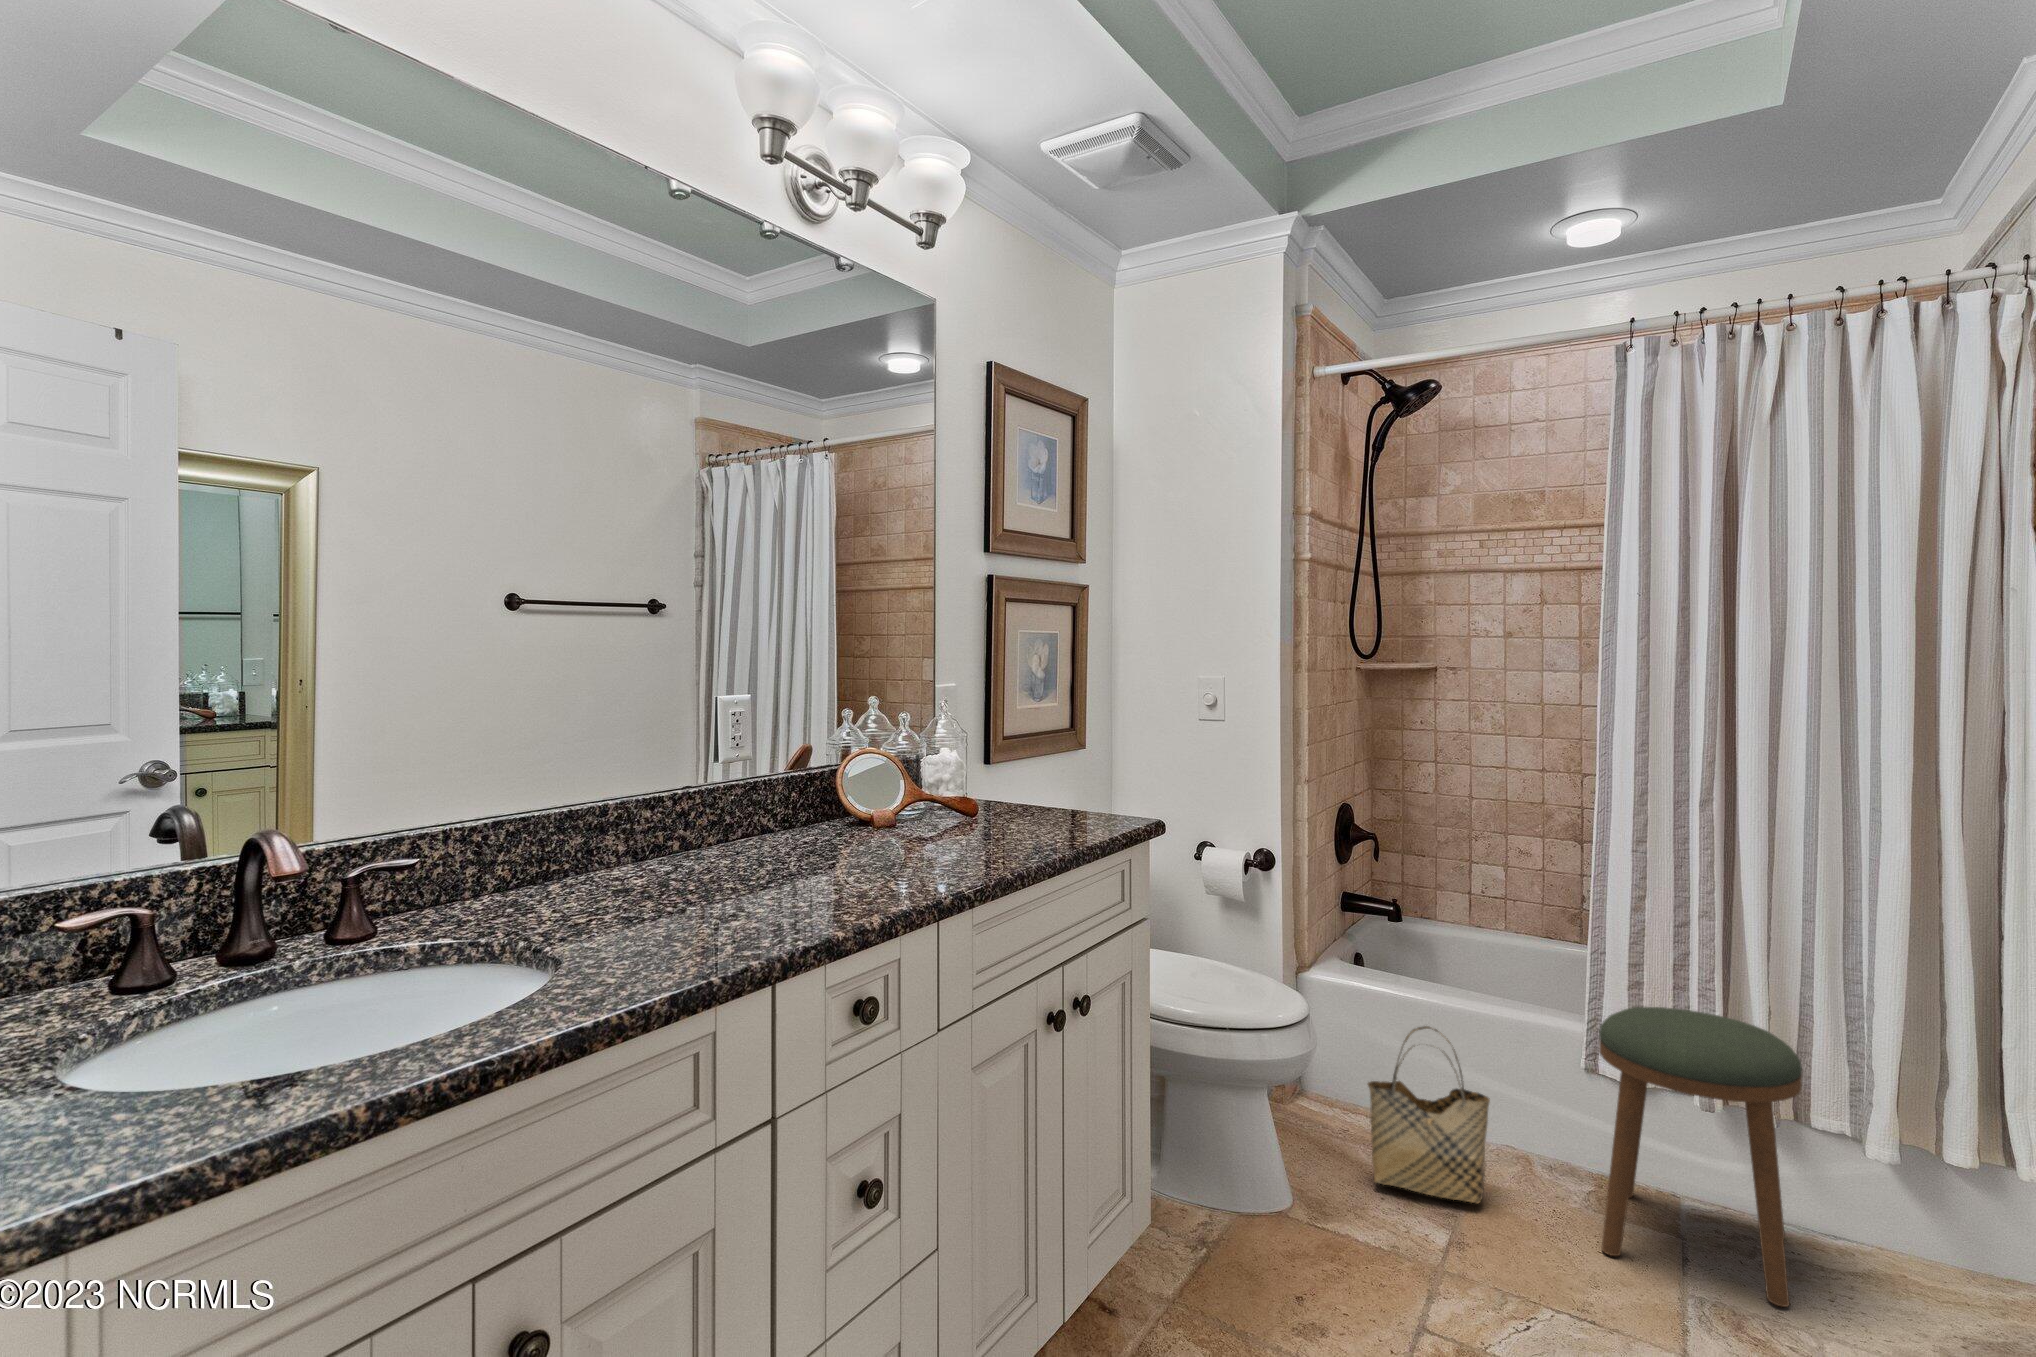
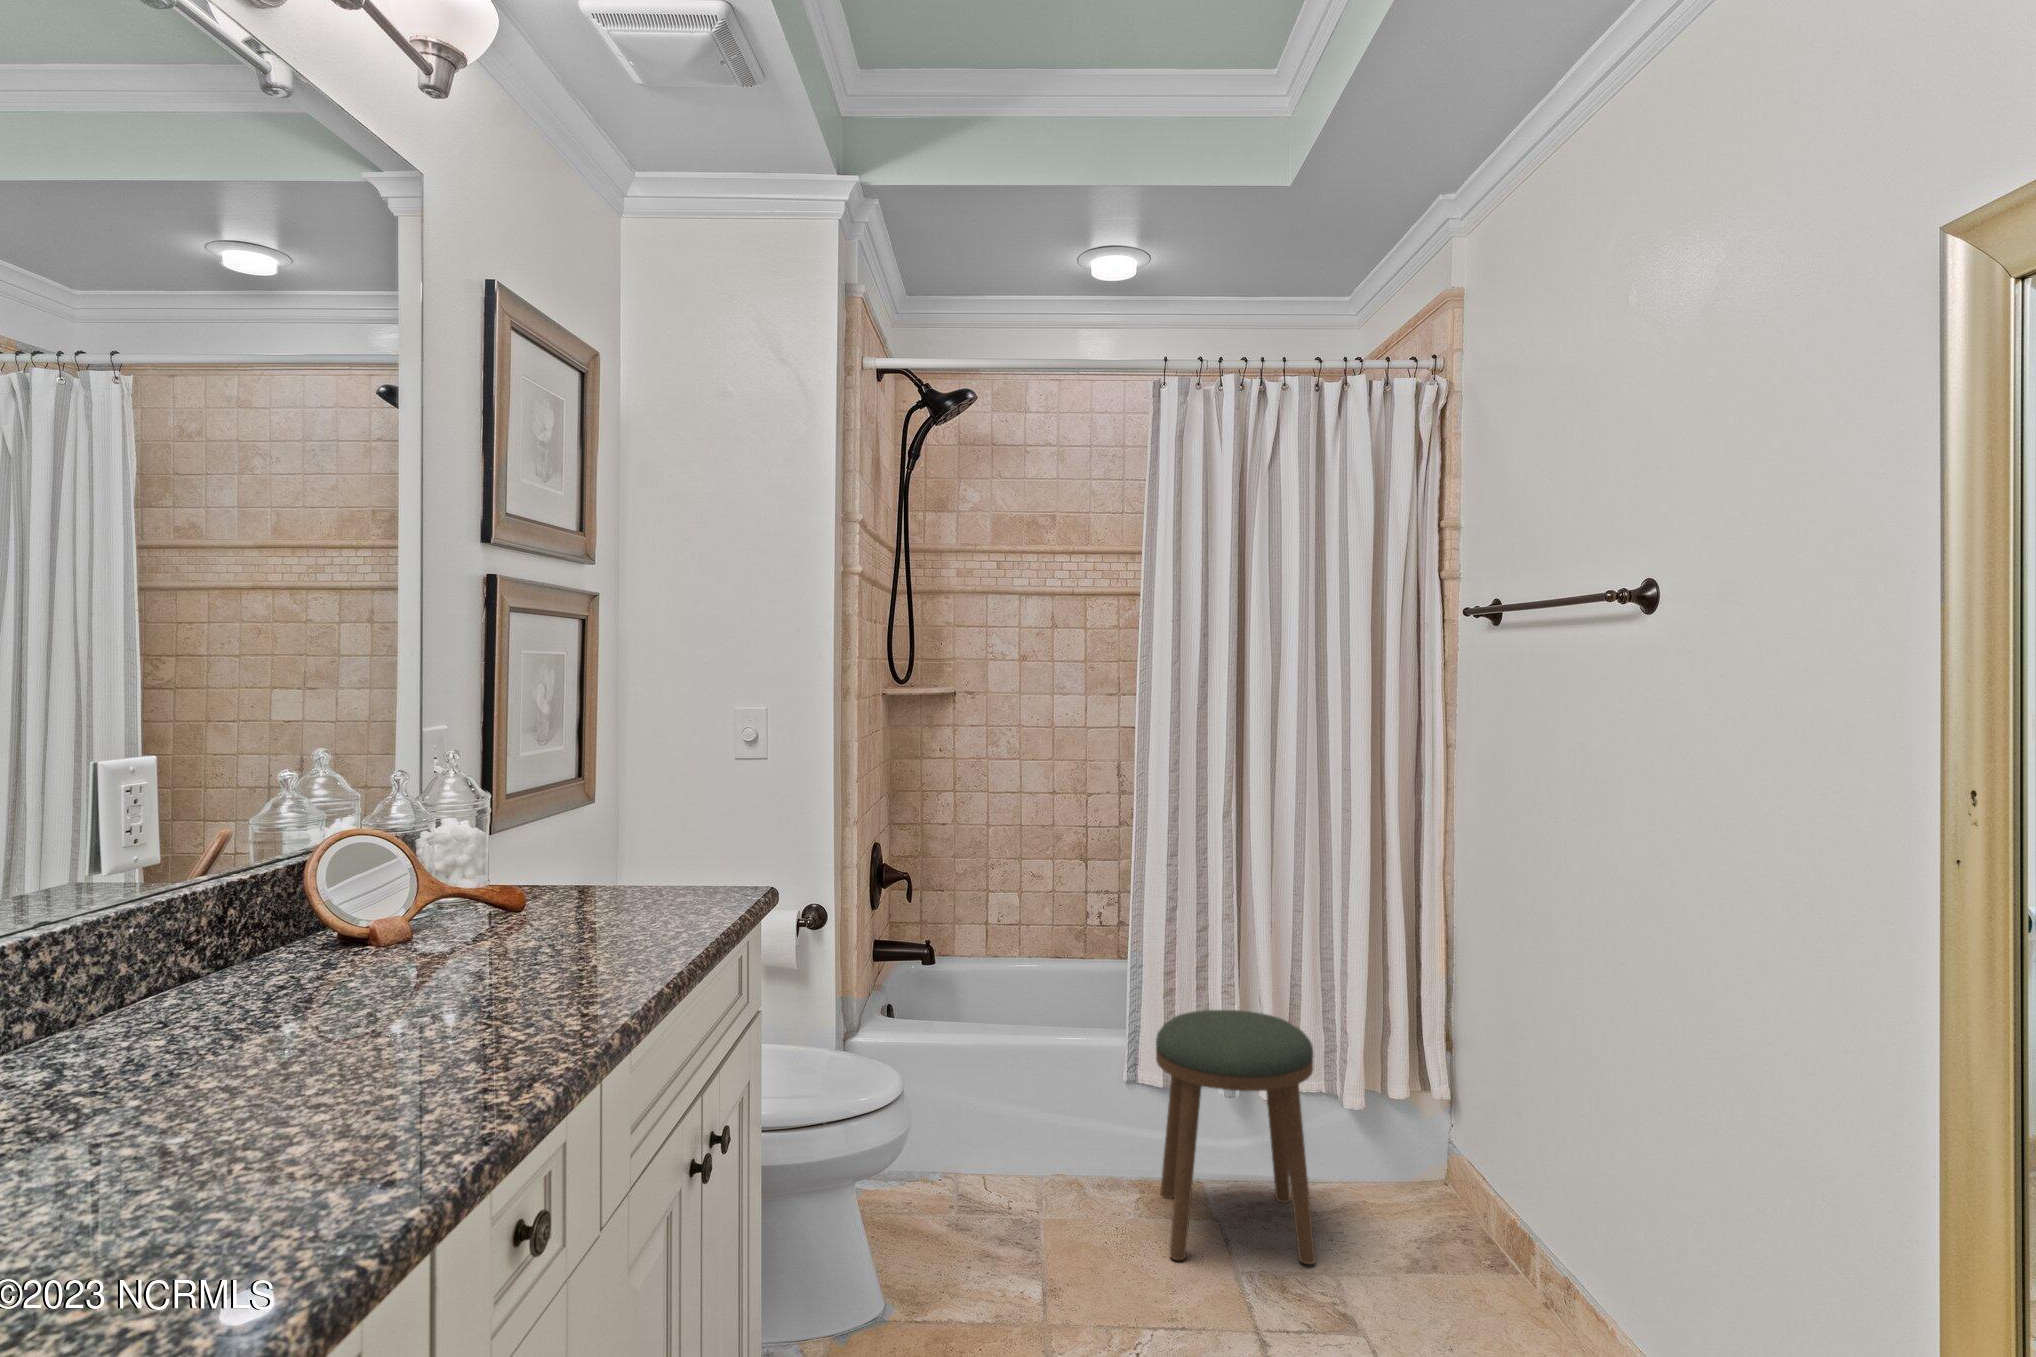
woven basket: present [1368,1026,1490,1204] -> none [948,1070,1064,1252]

